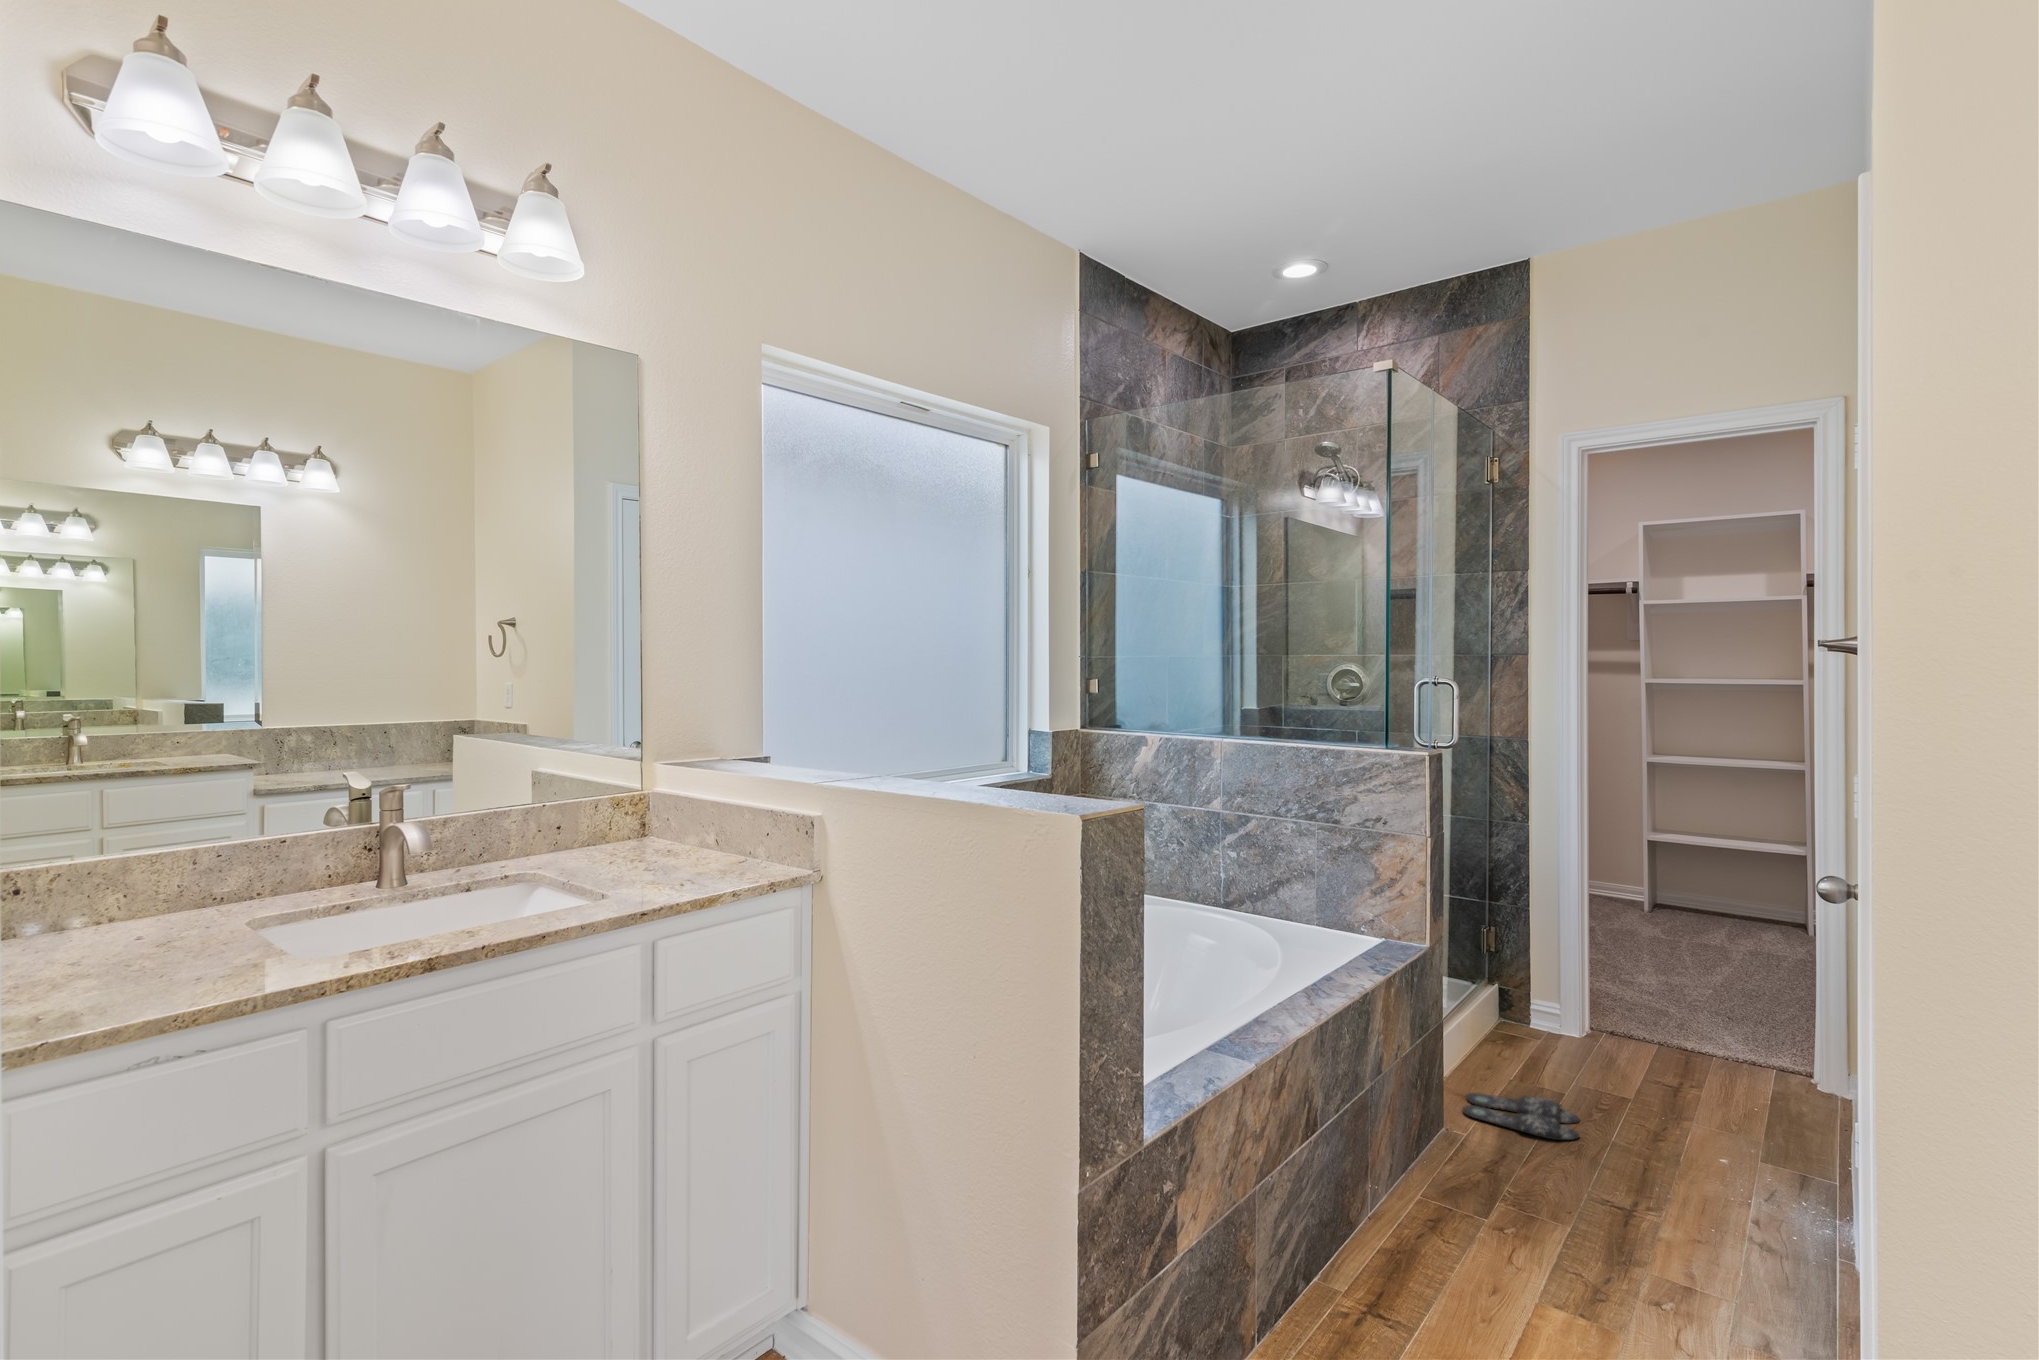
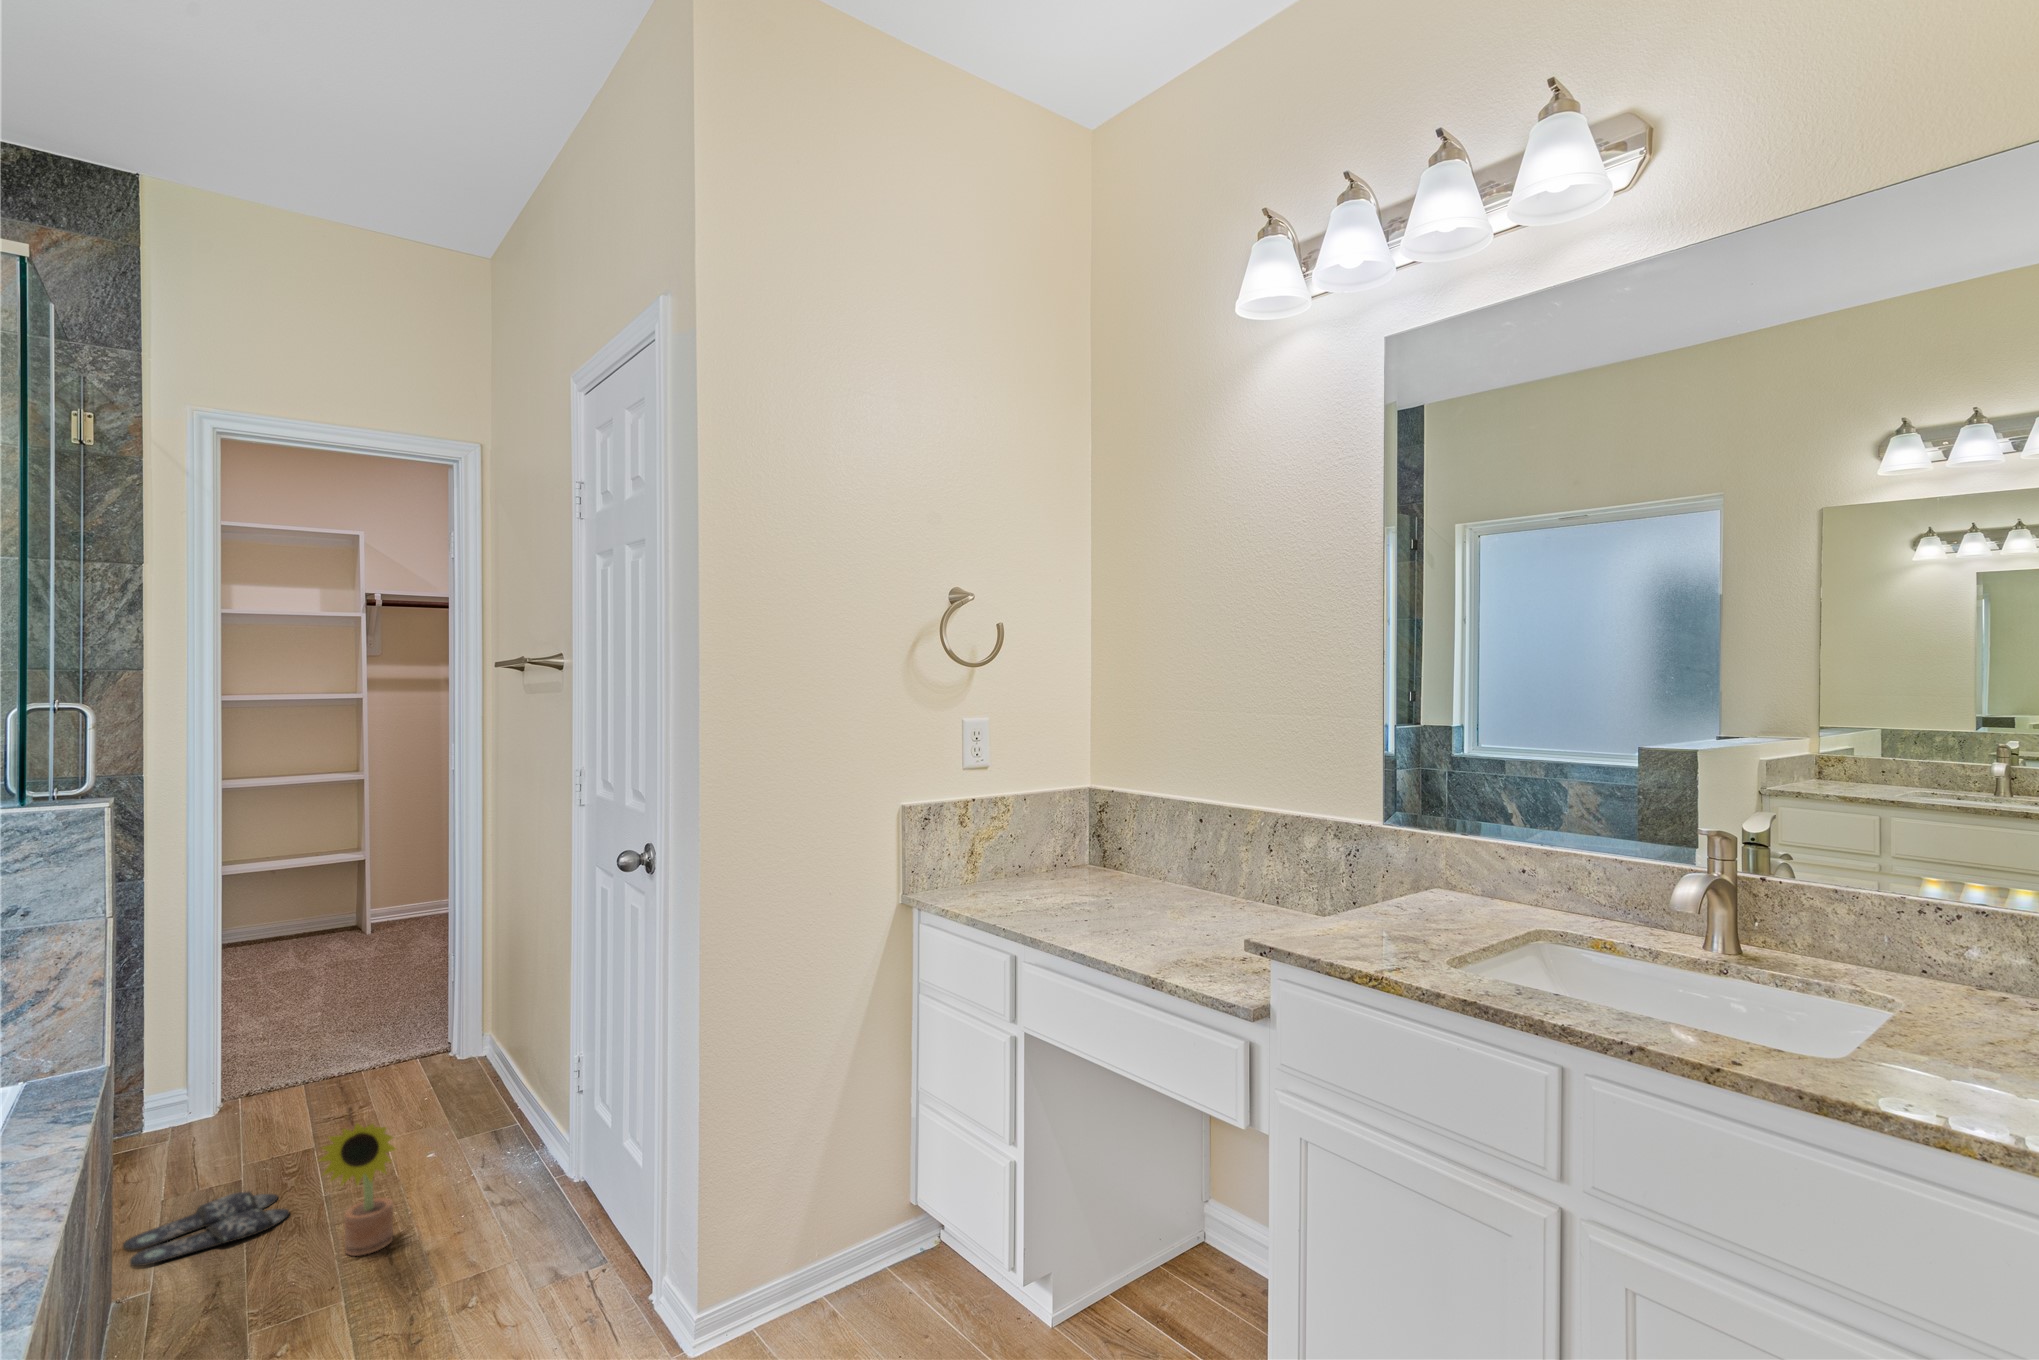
decorative plant: none [1567,1076,1641,1209] -> present [319,1124,396,1256]

